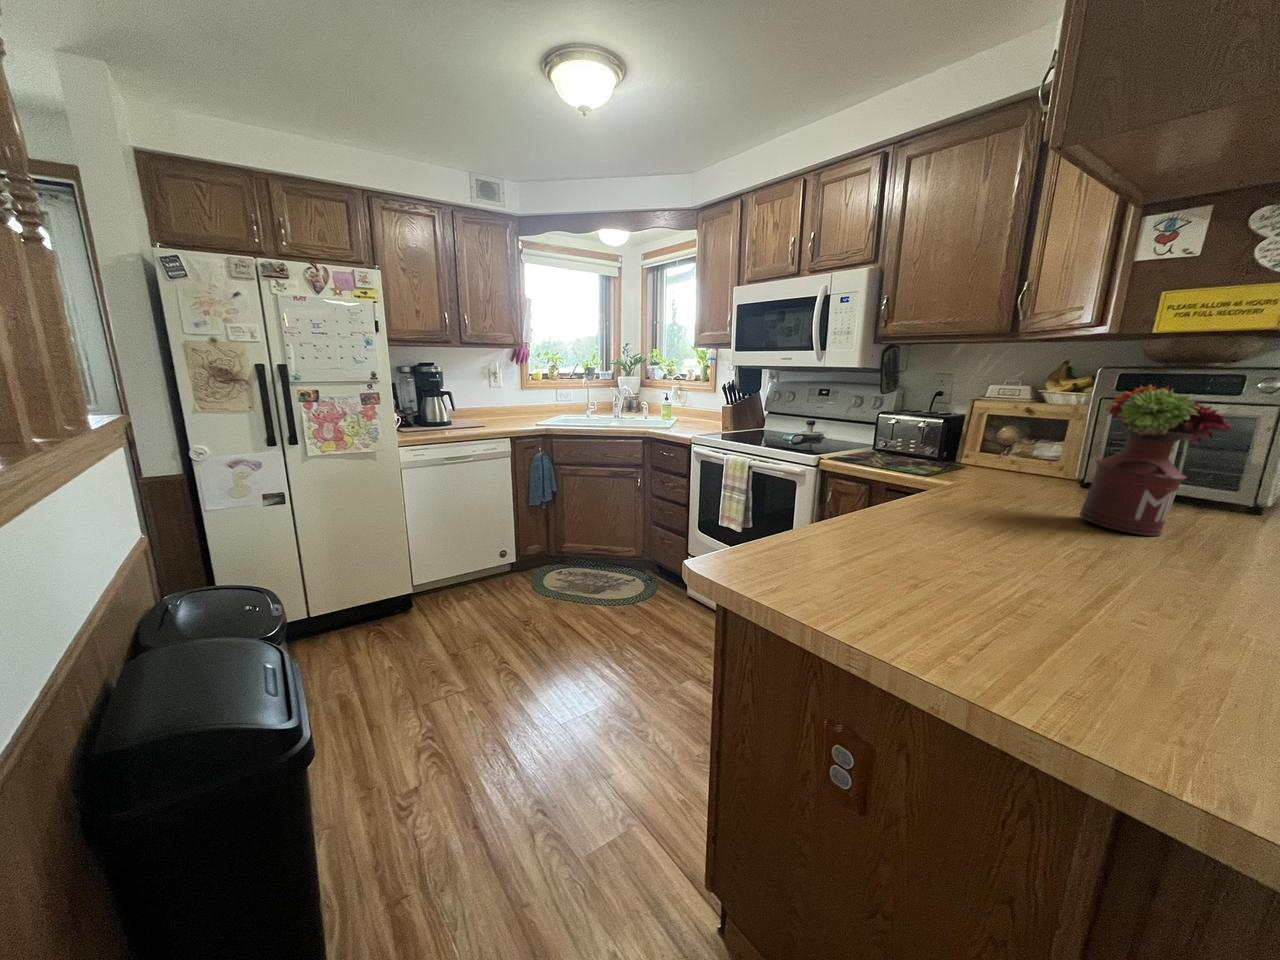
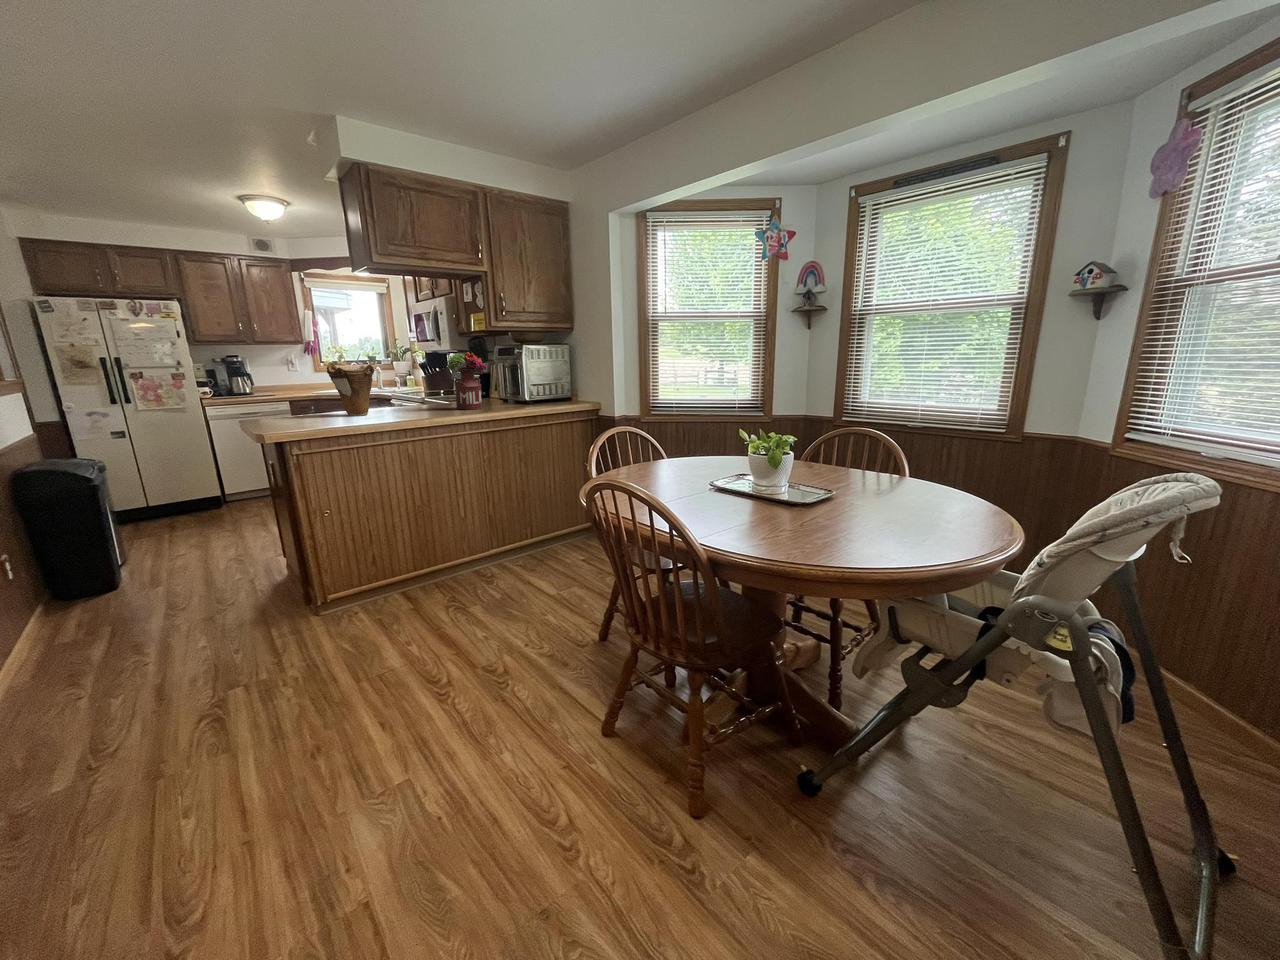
vase: none [902,410,1048,569] -> present [327,362,374,416]

